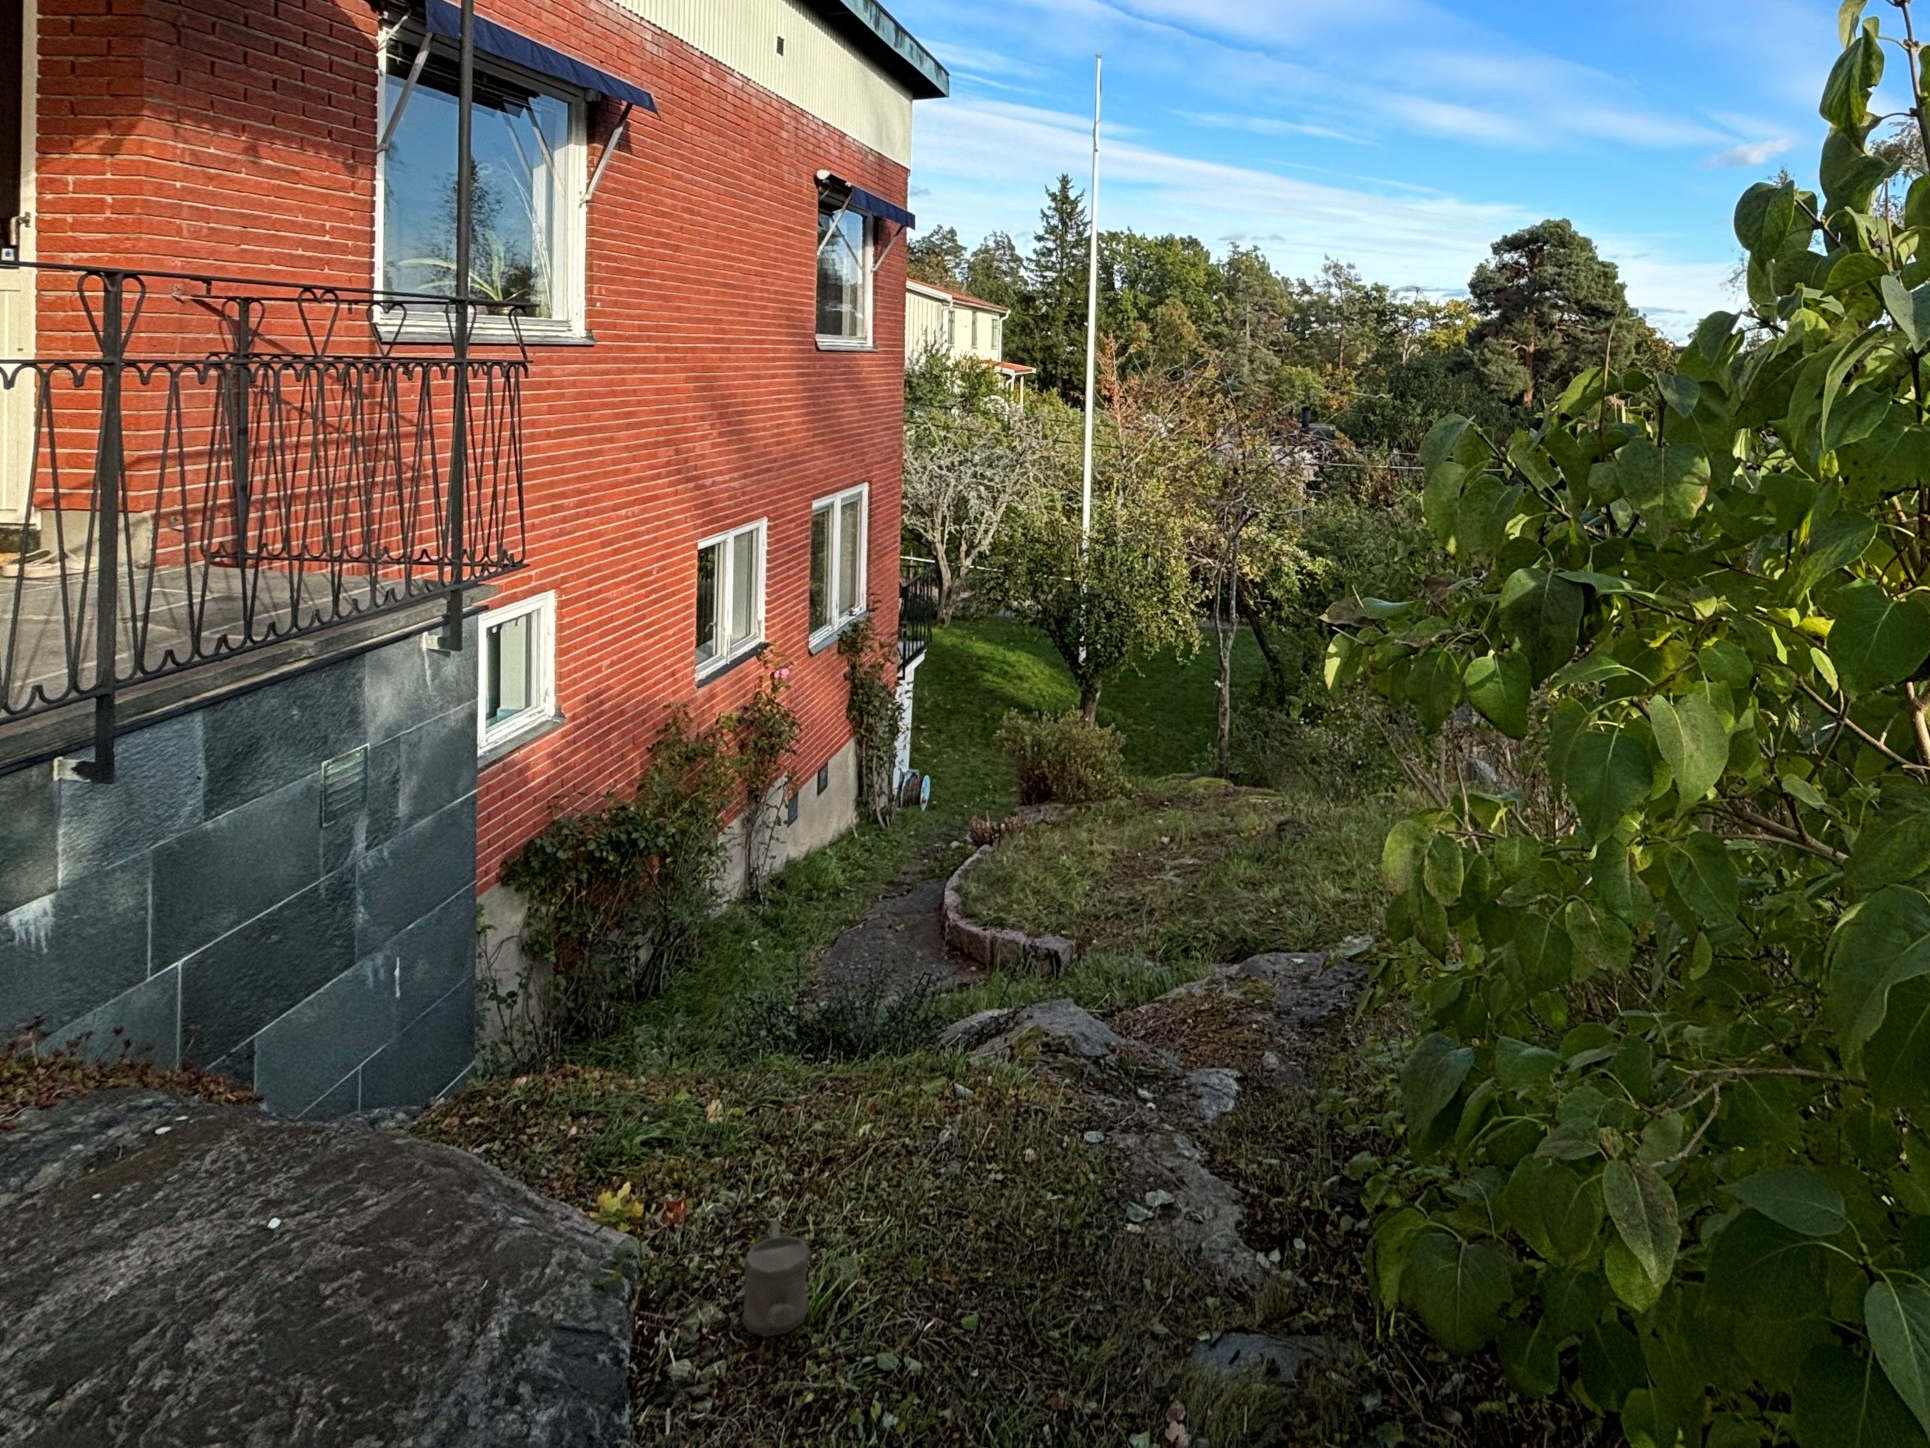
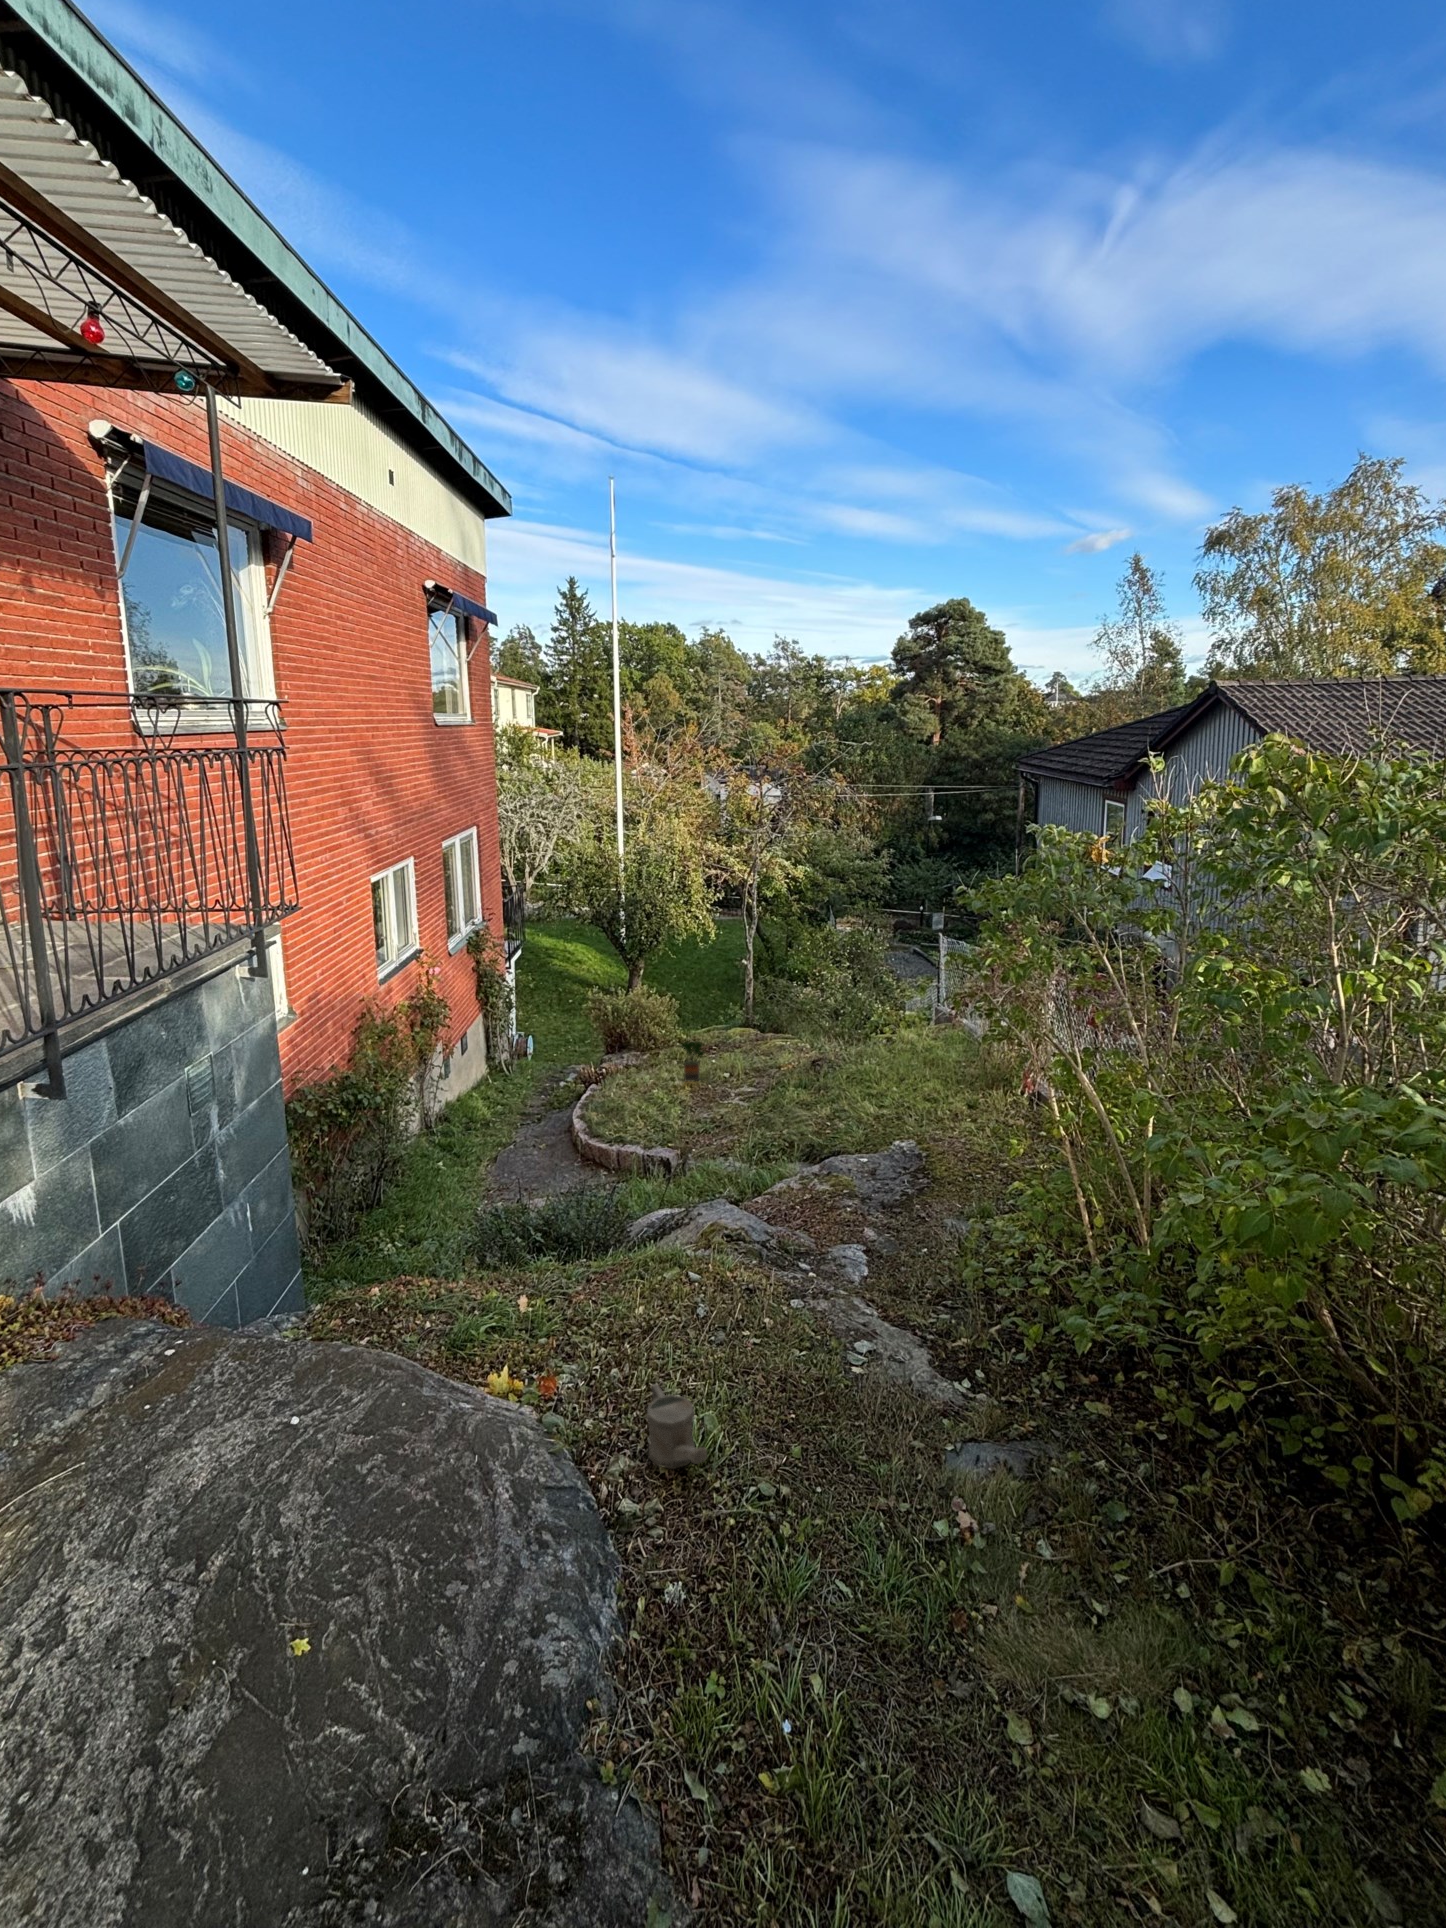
potted tree: none [1109,789,1144,848] -> present [680,1041,704,1082]

